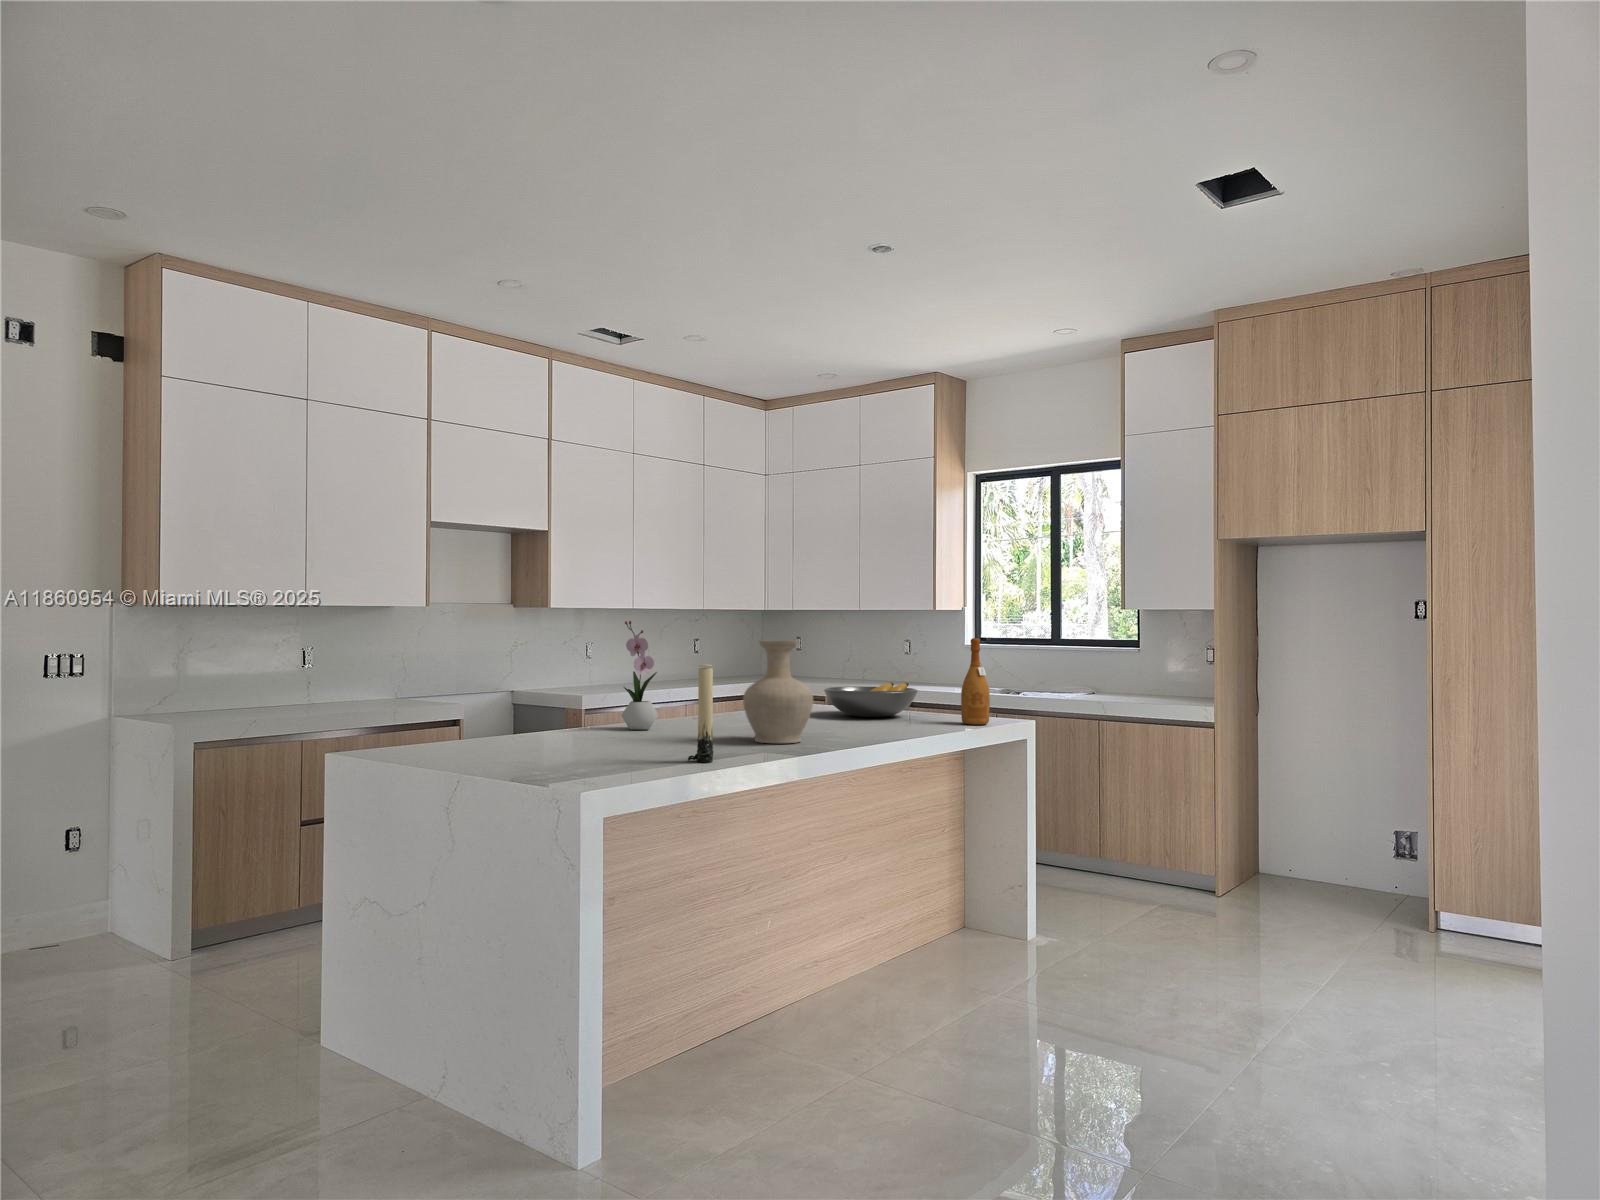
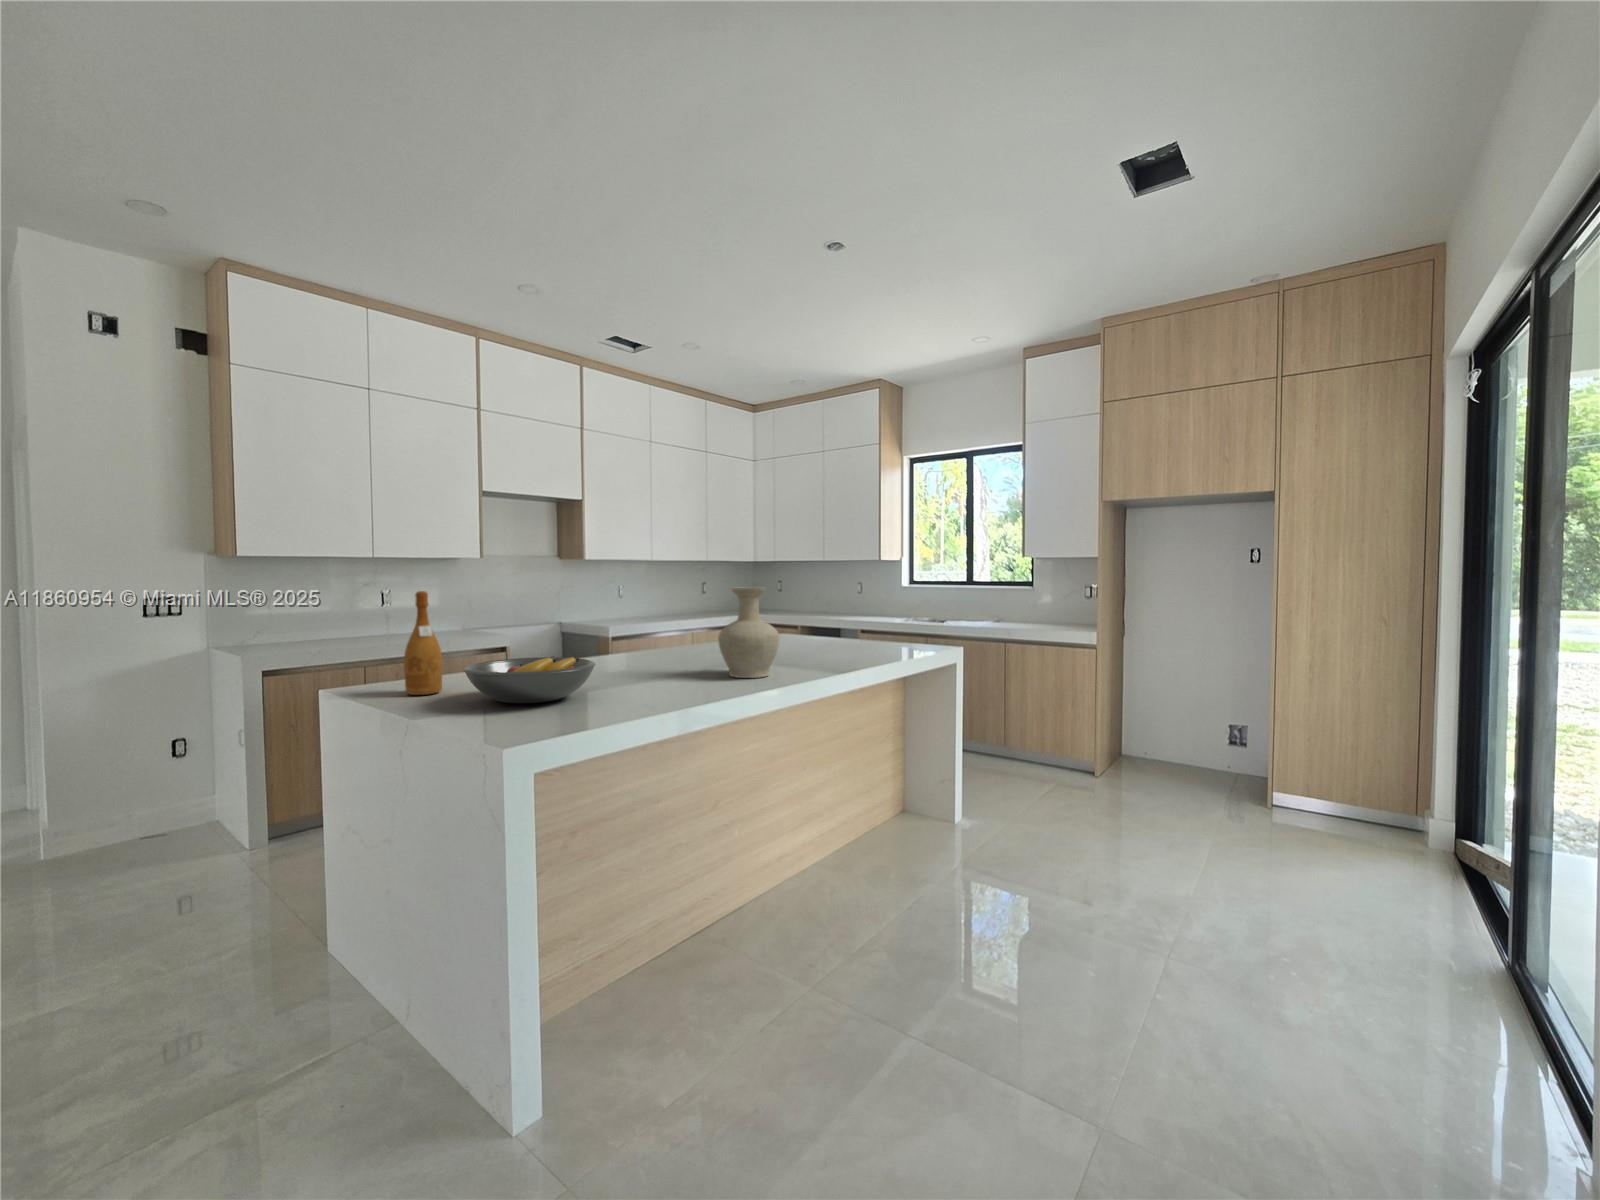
flower arrangement: present [621,621,659,729] -> none [618,571,650,664]
wine bottle: present [961,638,990,725] -> present [404,591,442,695]
candle: present [688,664,714,762] -> none [661,612,684,702]
fruit bowl: present [824,682,918,717] -> present [464,656,595,704]

